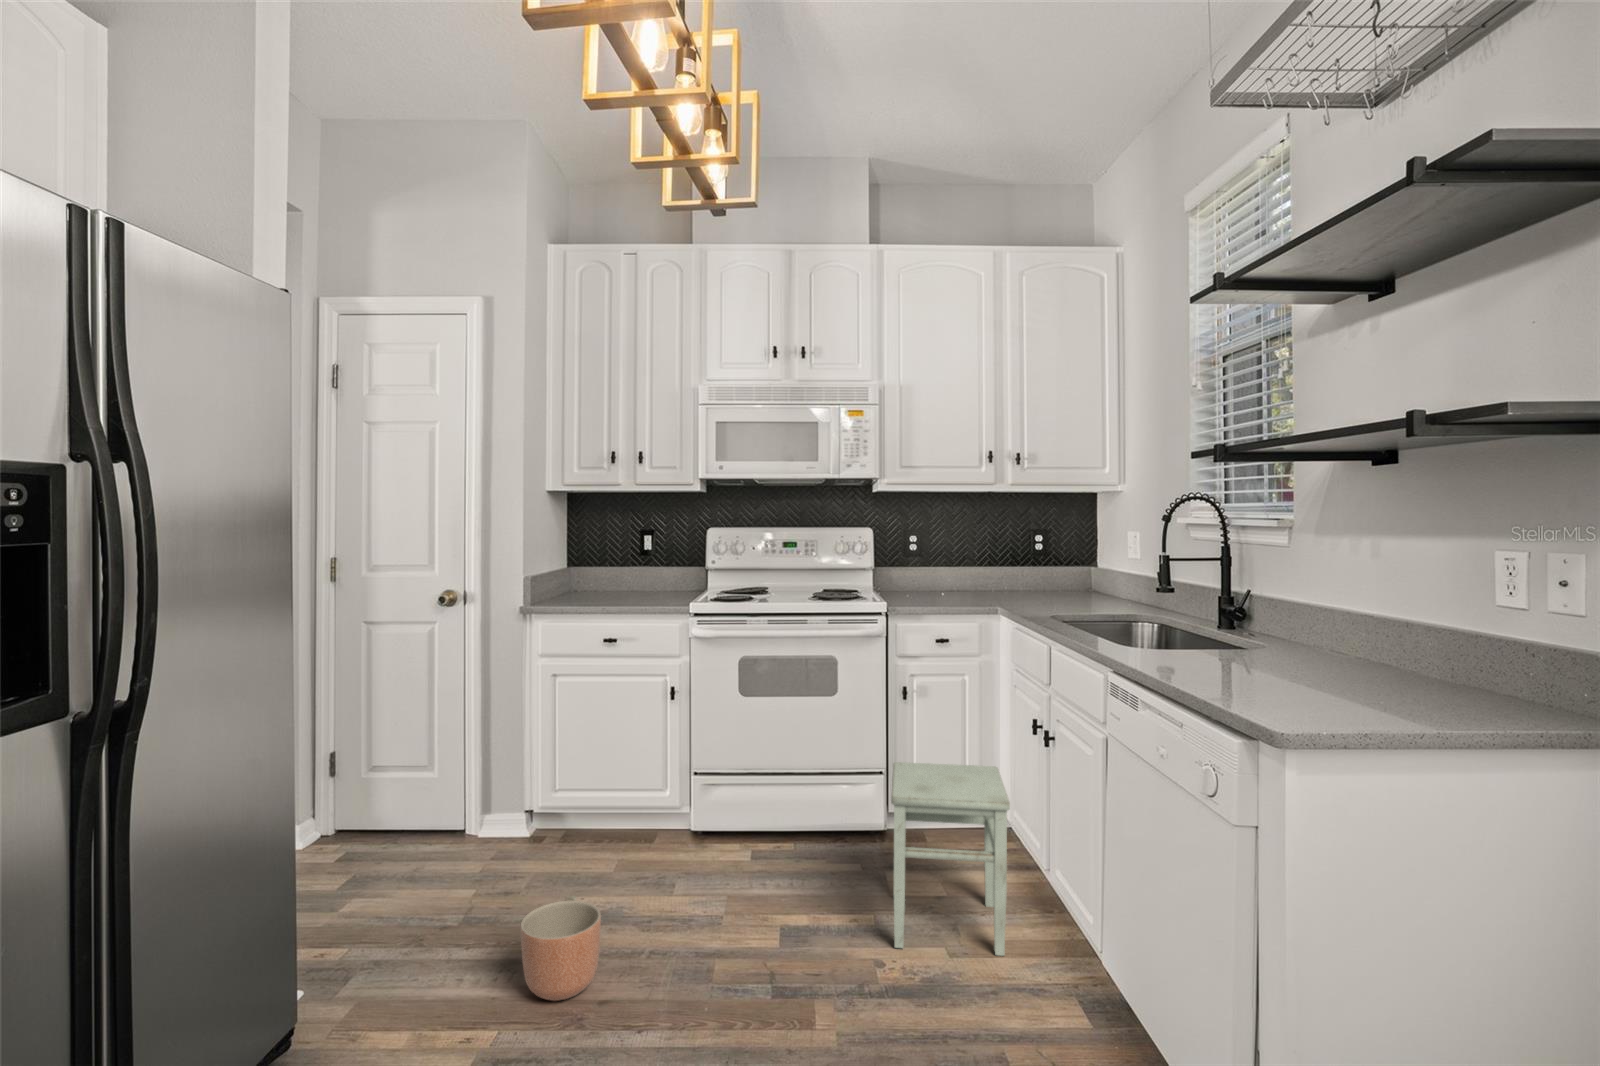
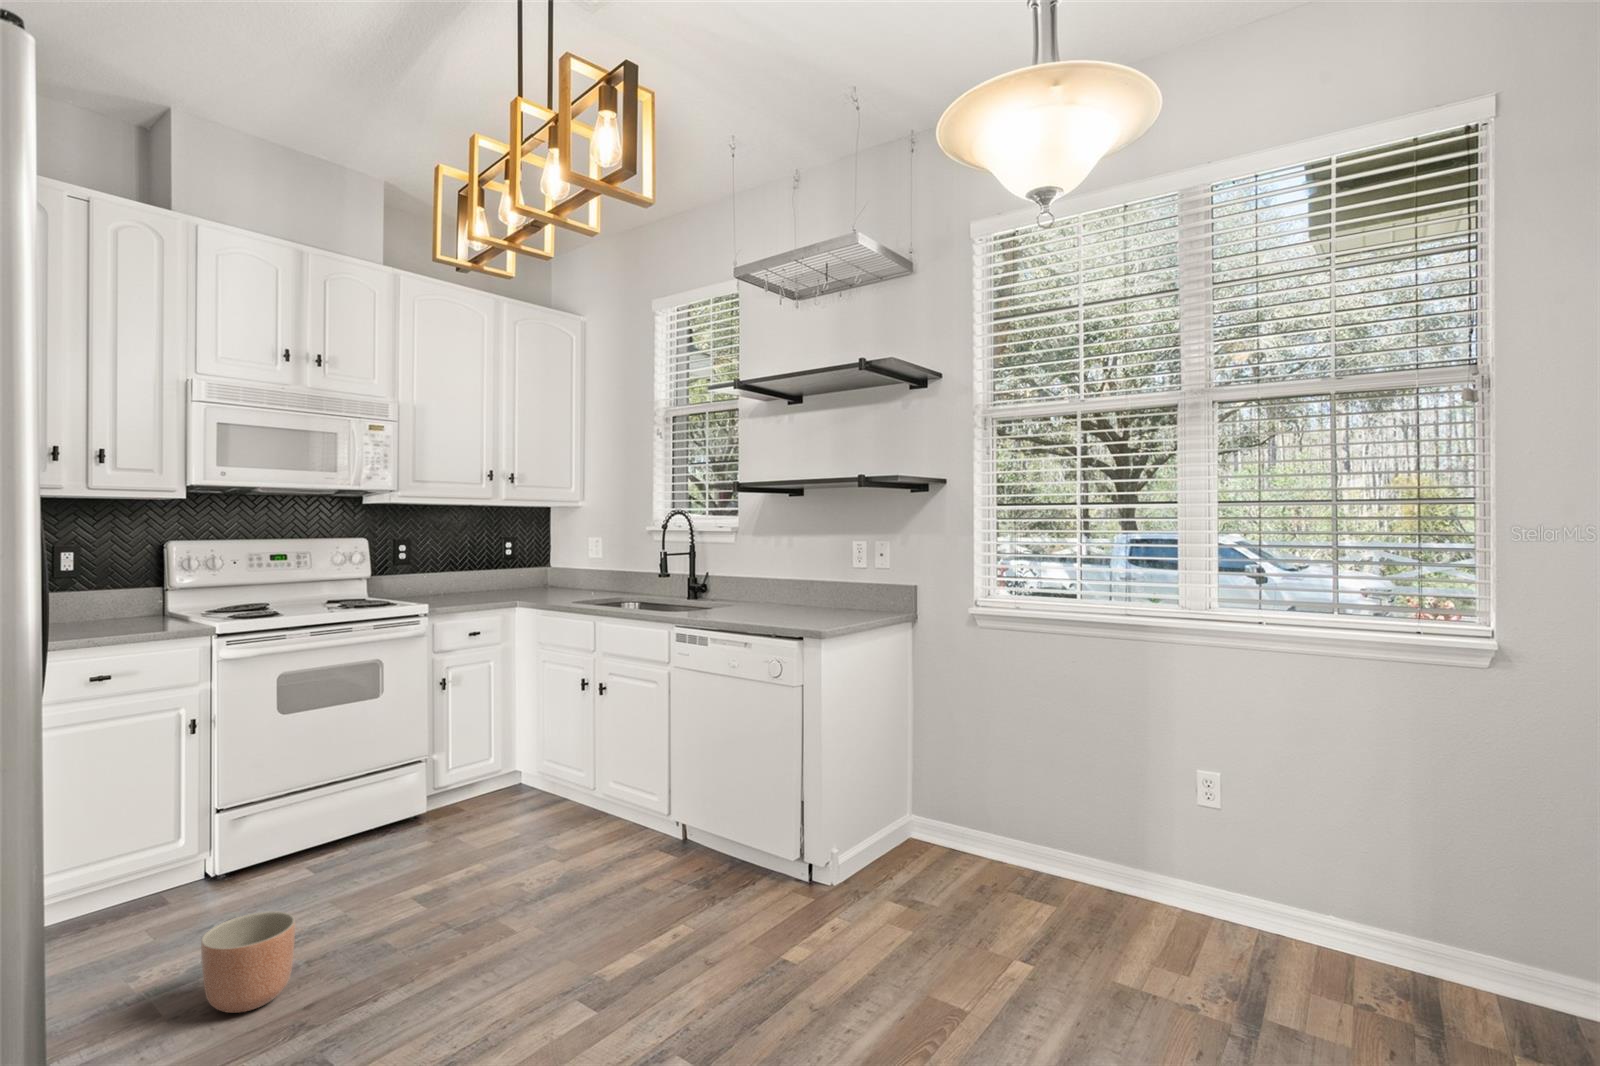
stool: present [891,762,1010,956] -> none [486,719,604,869]

